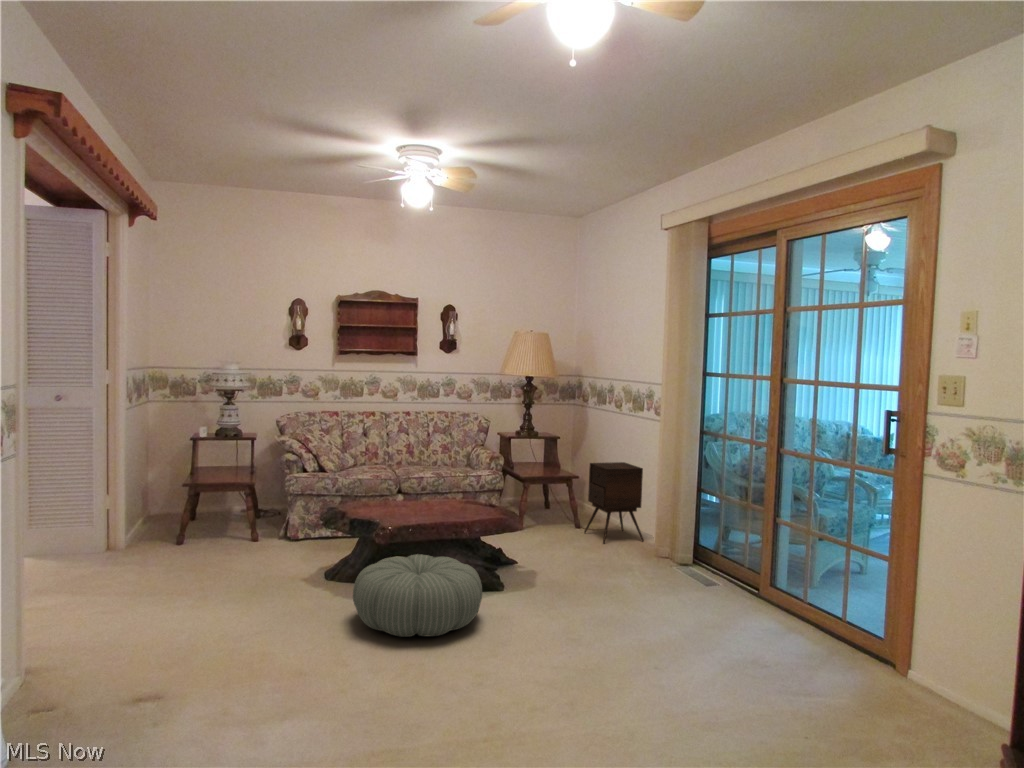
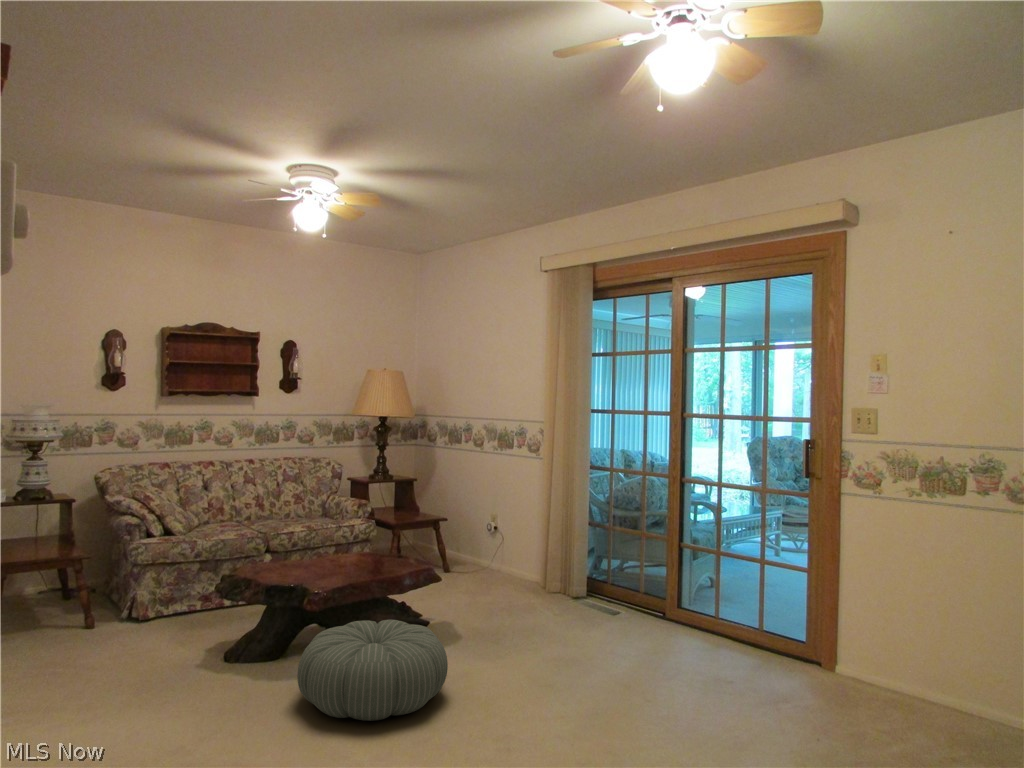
side table: present [584,462,644,543] -> none [457,500,520,584]

